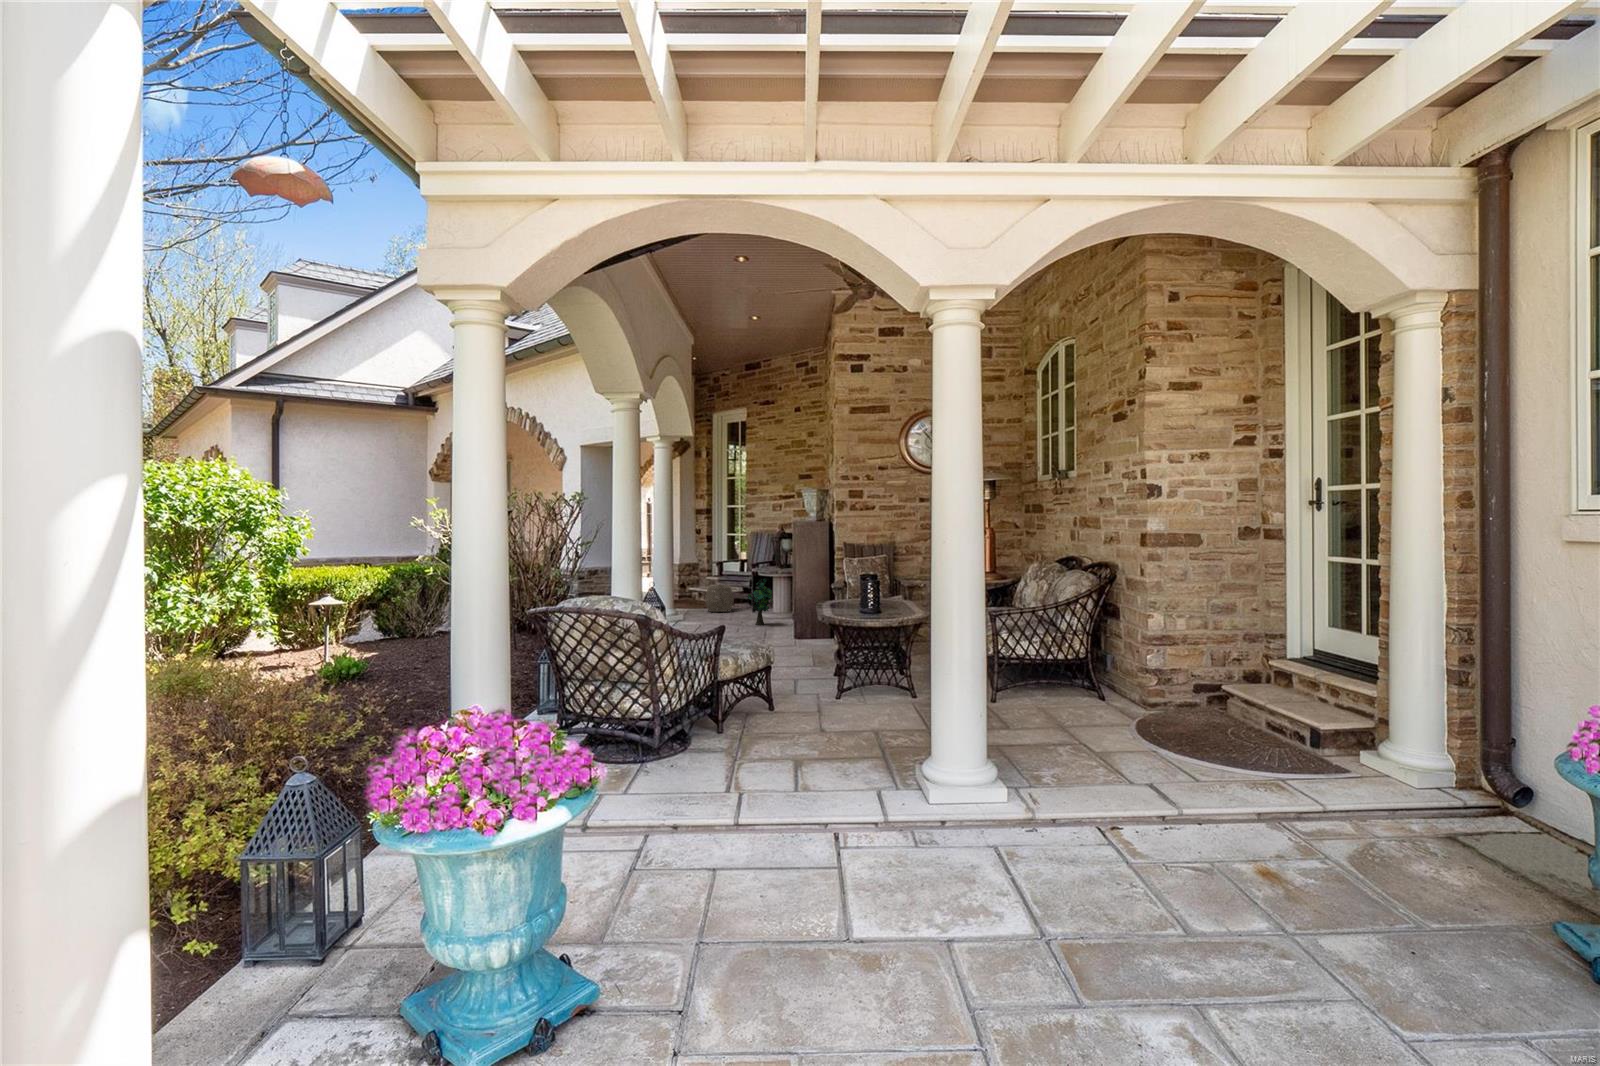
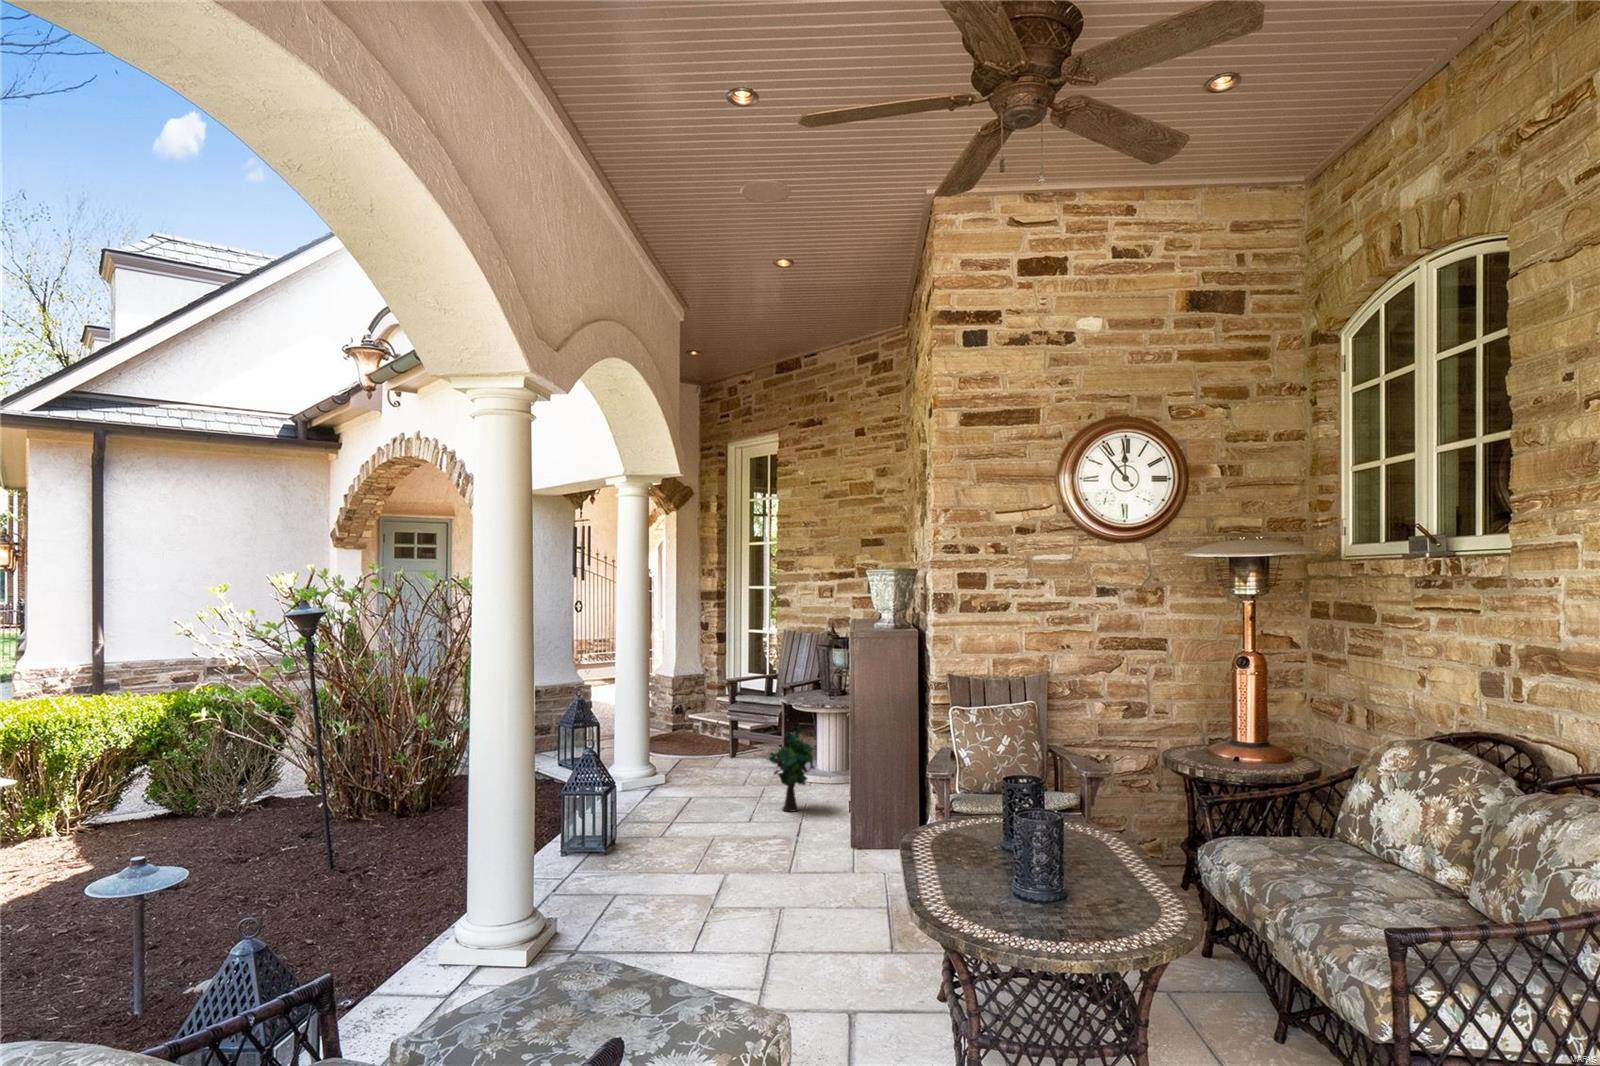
woven basket: present [705,585,734,612] -> none [702,722,751,771]

